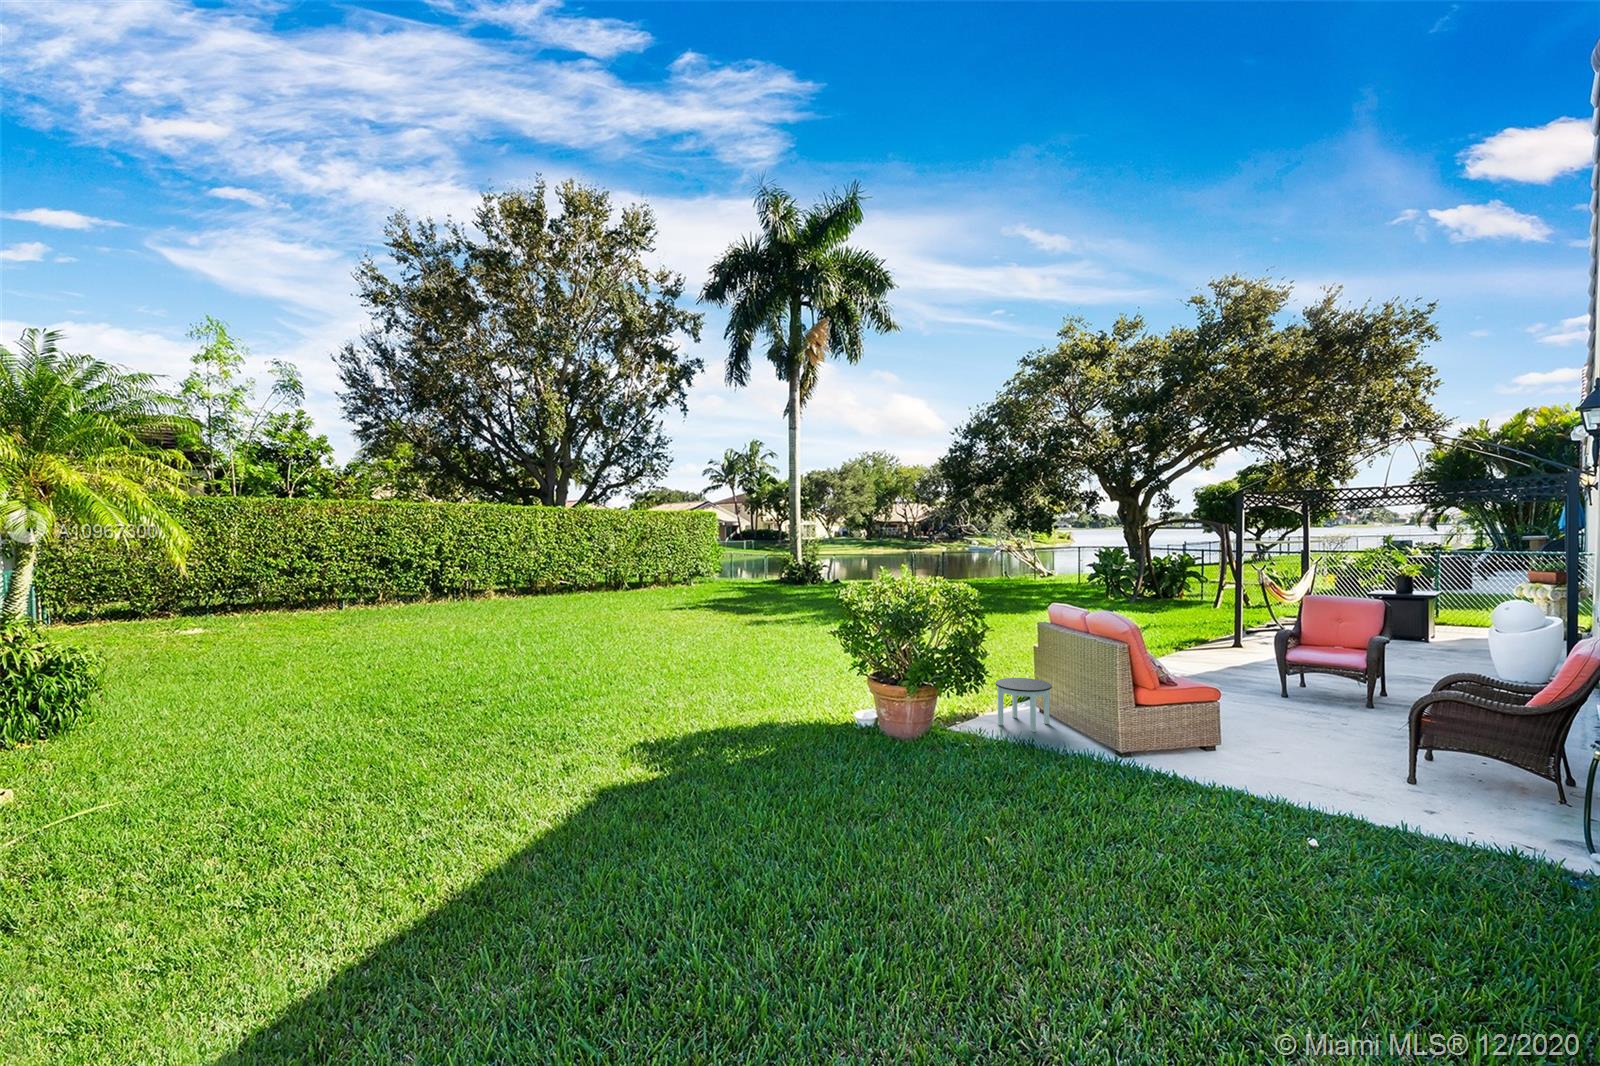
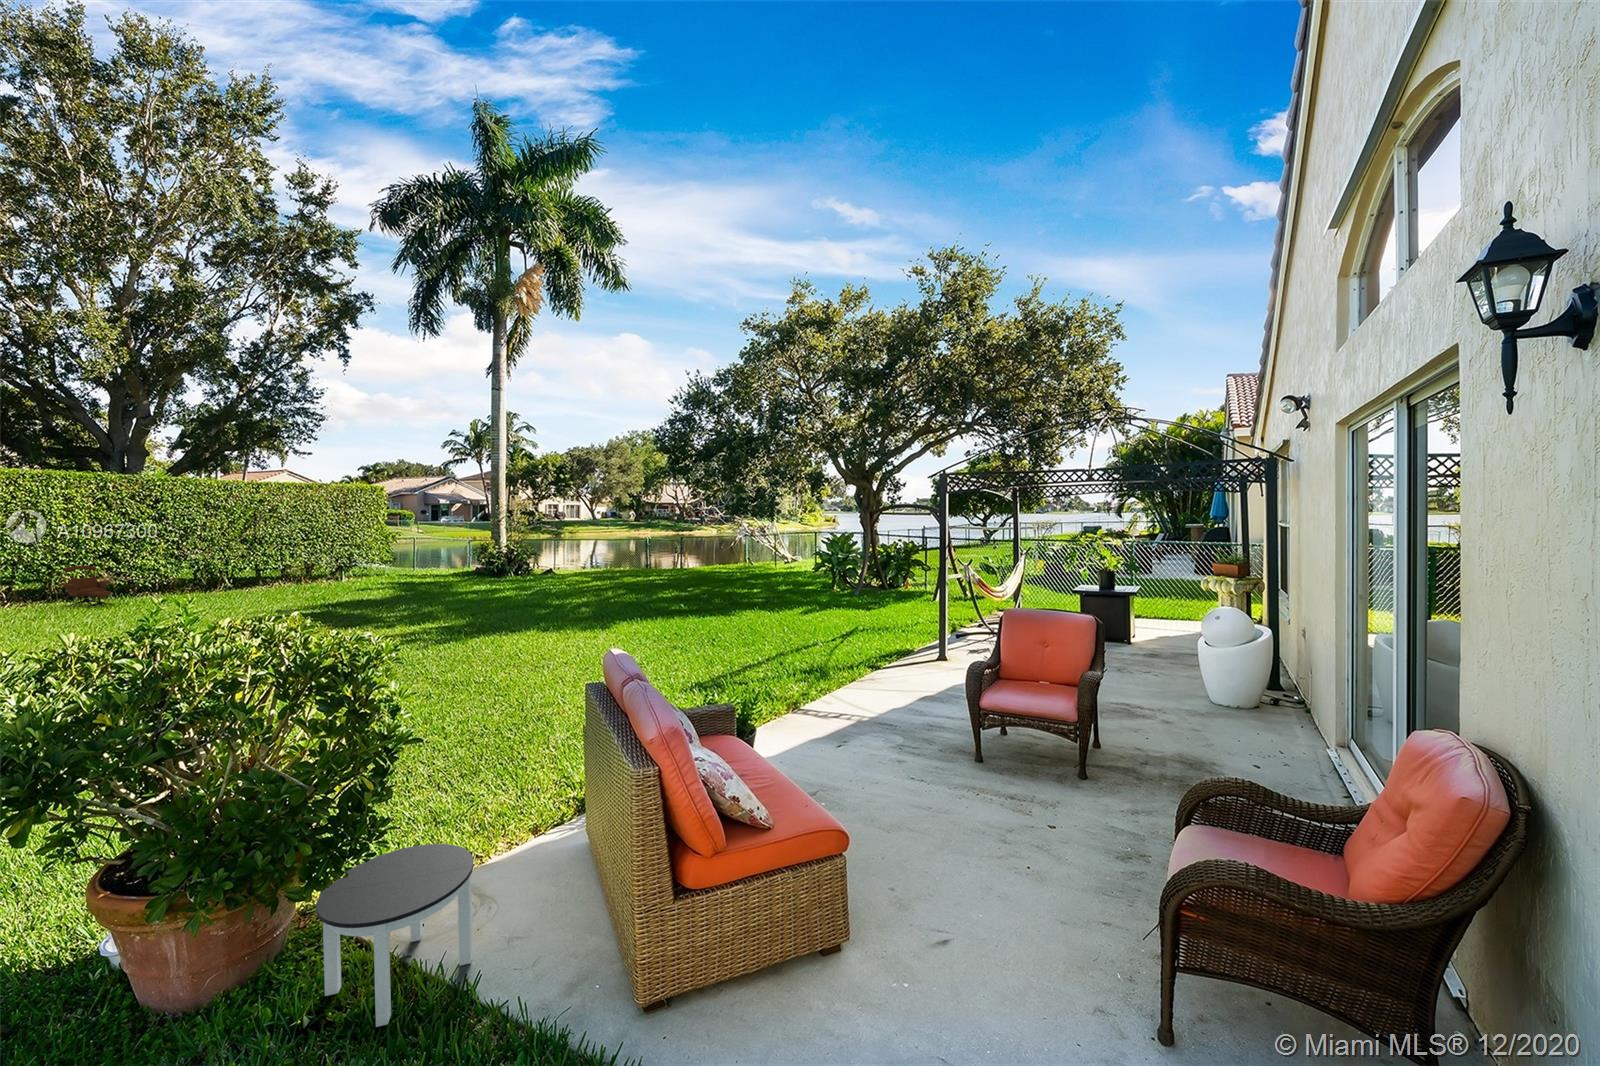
lounge chair: none [539,568,568,597] -> present [60,566,113,608]

